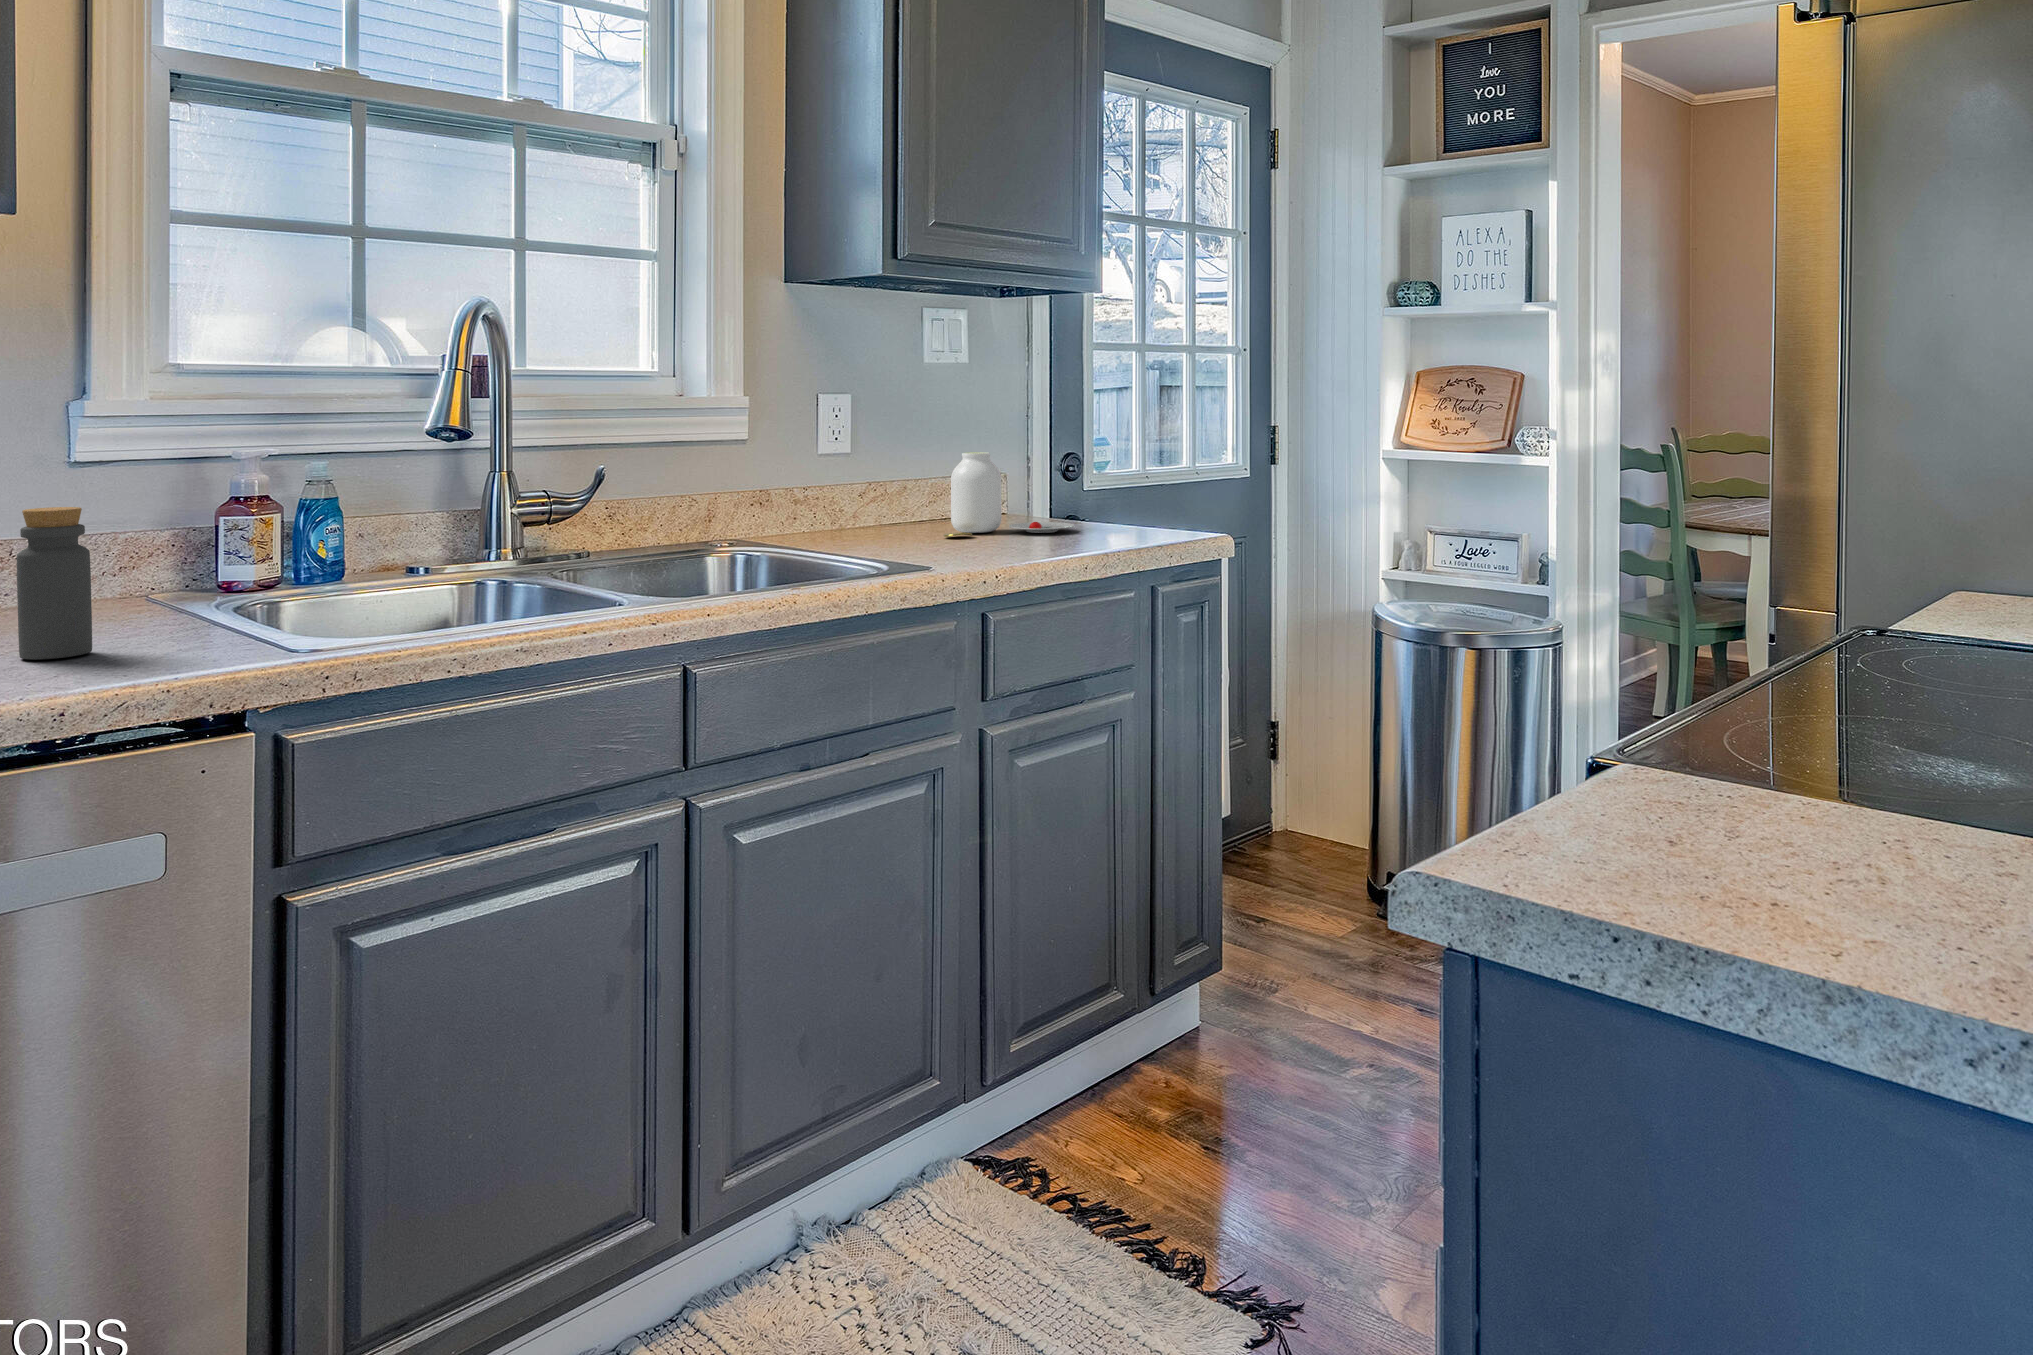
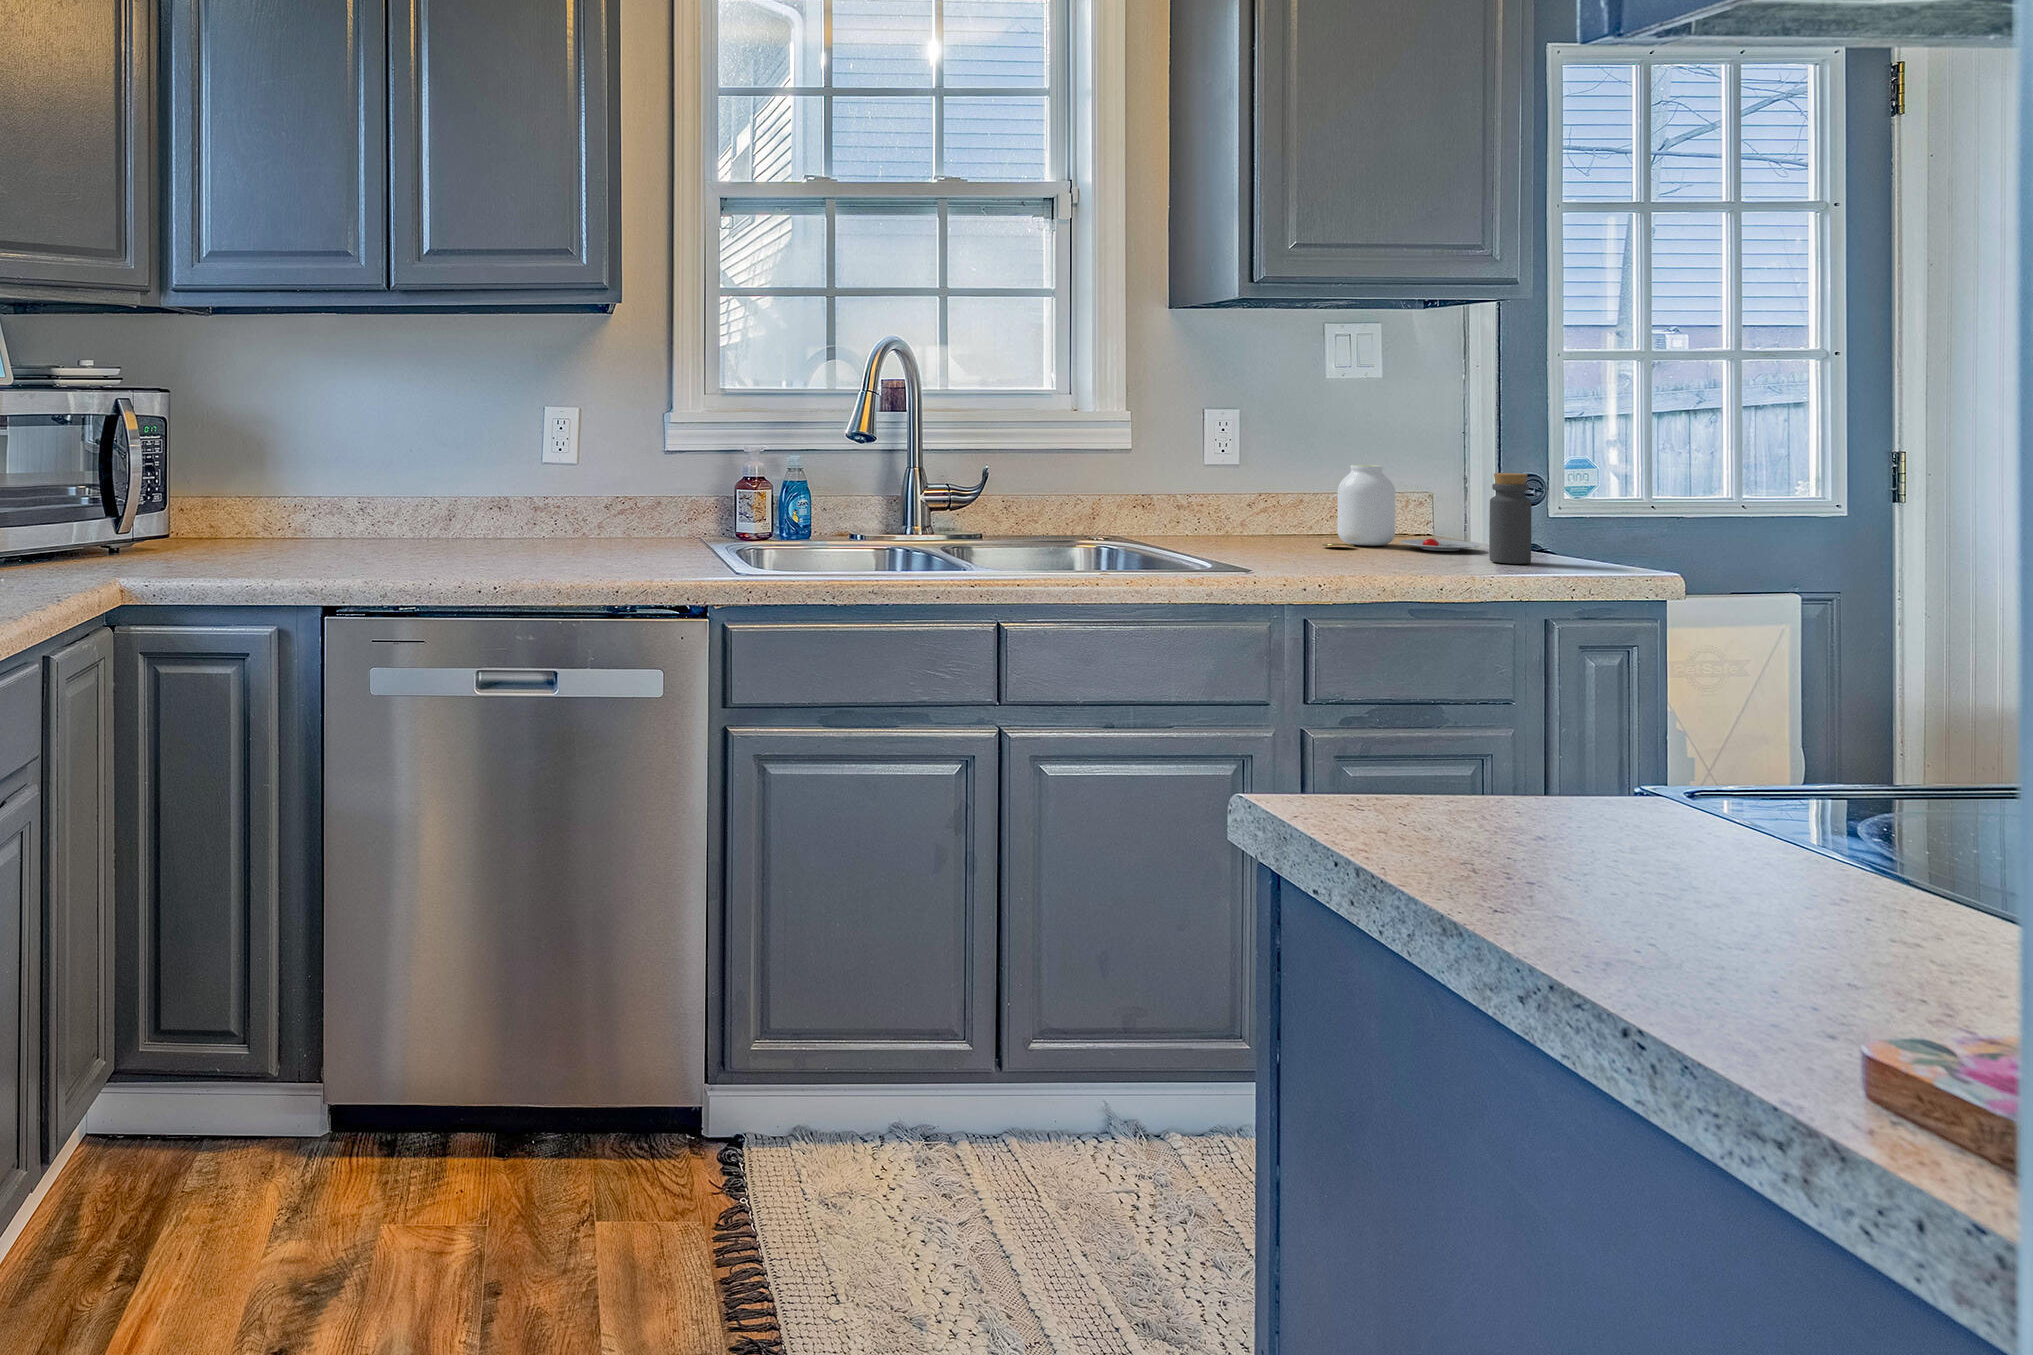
bottle: present [17,507,92,660] -> present [1489,473,1531,564]

